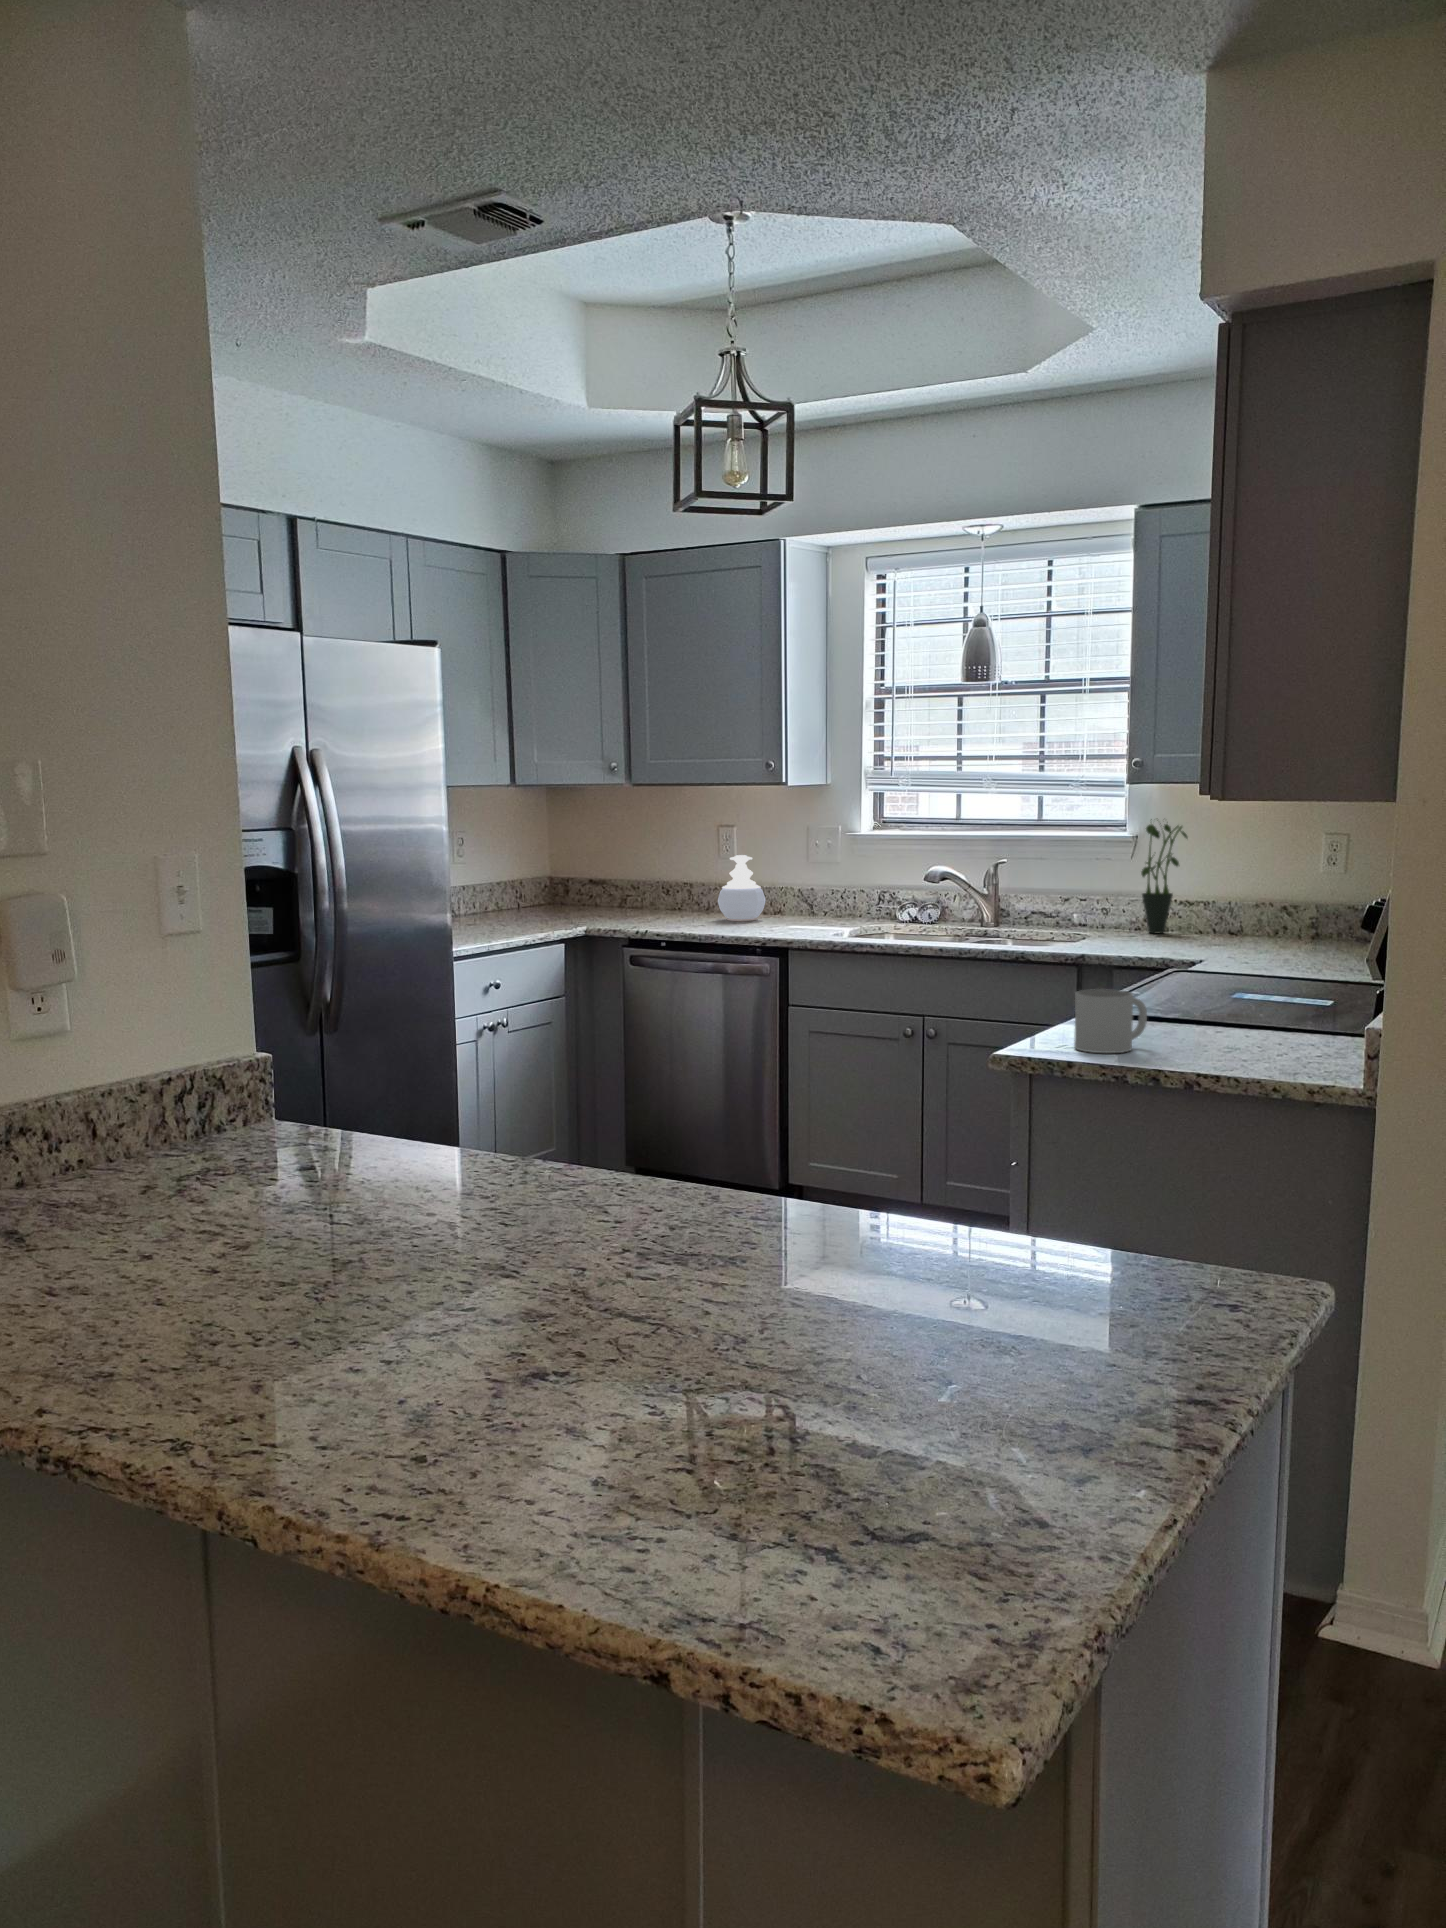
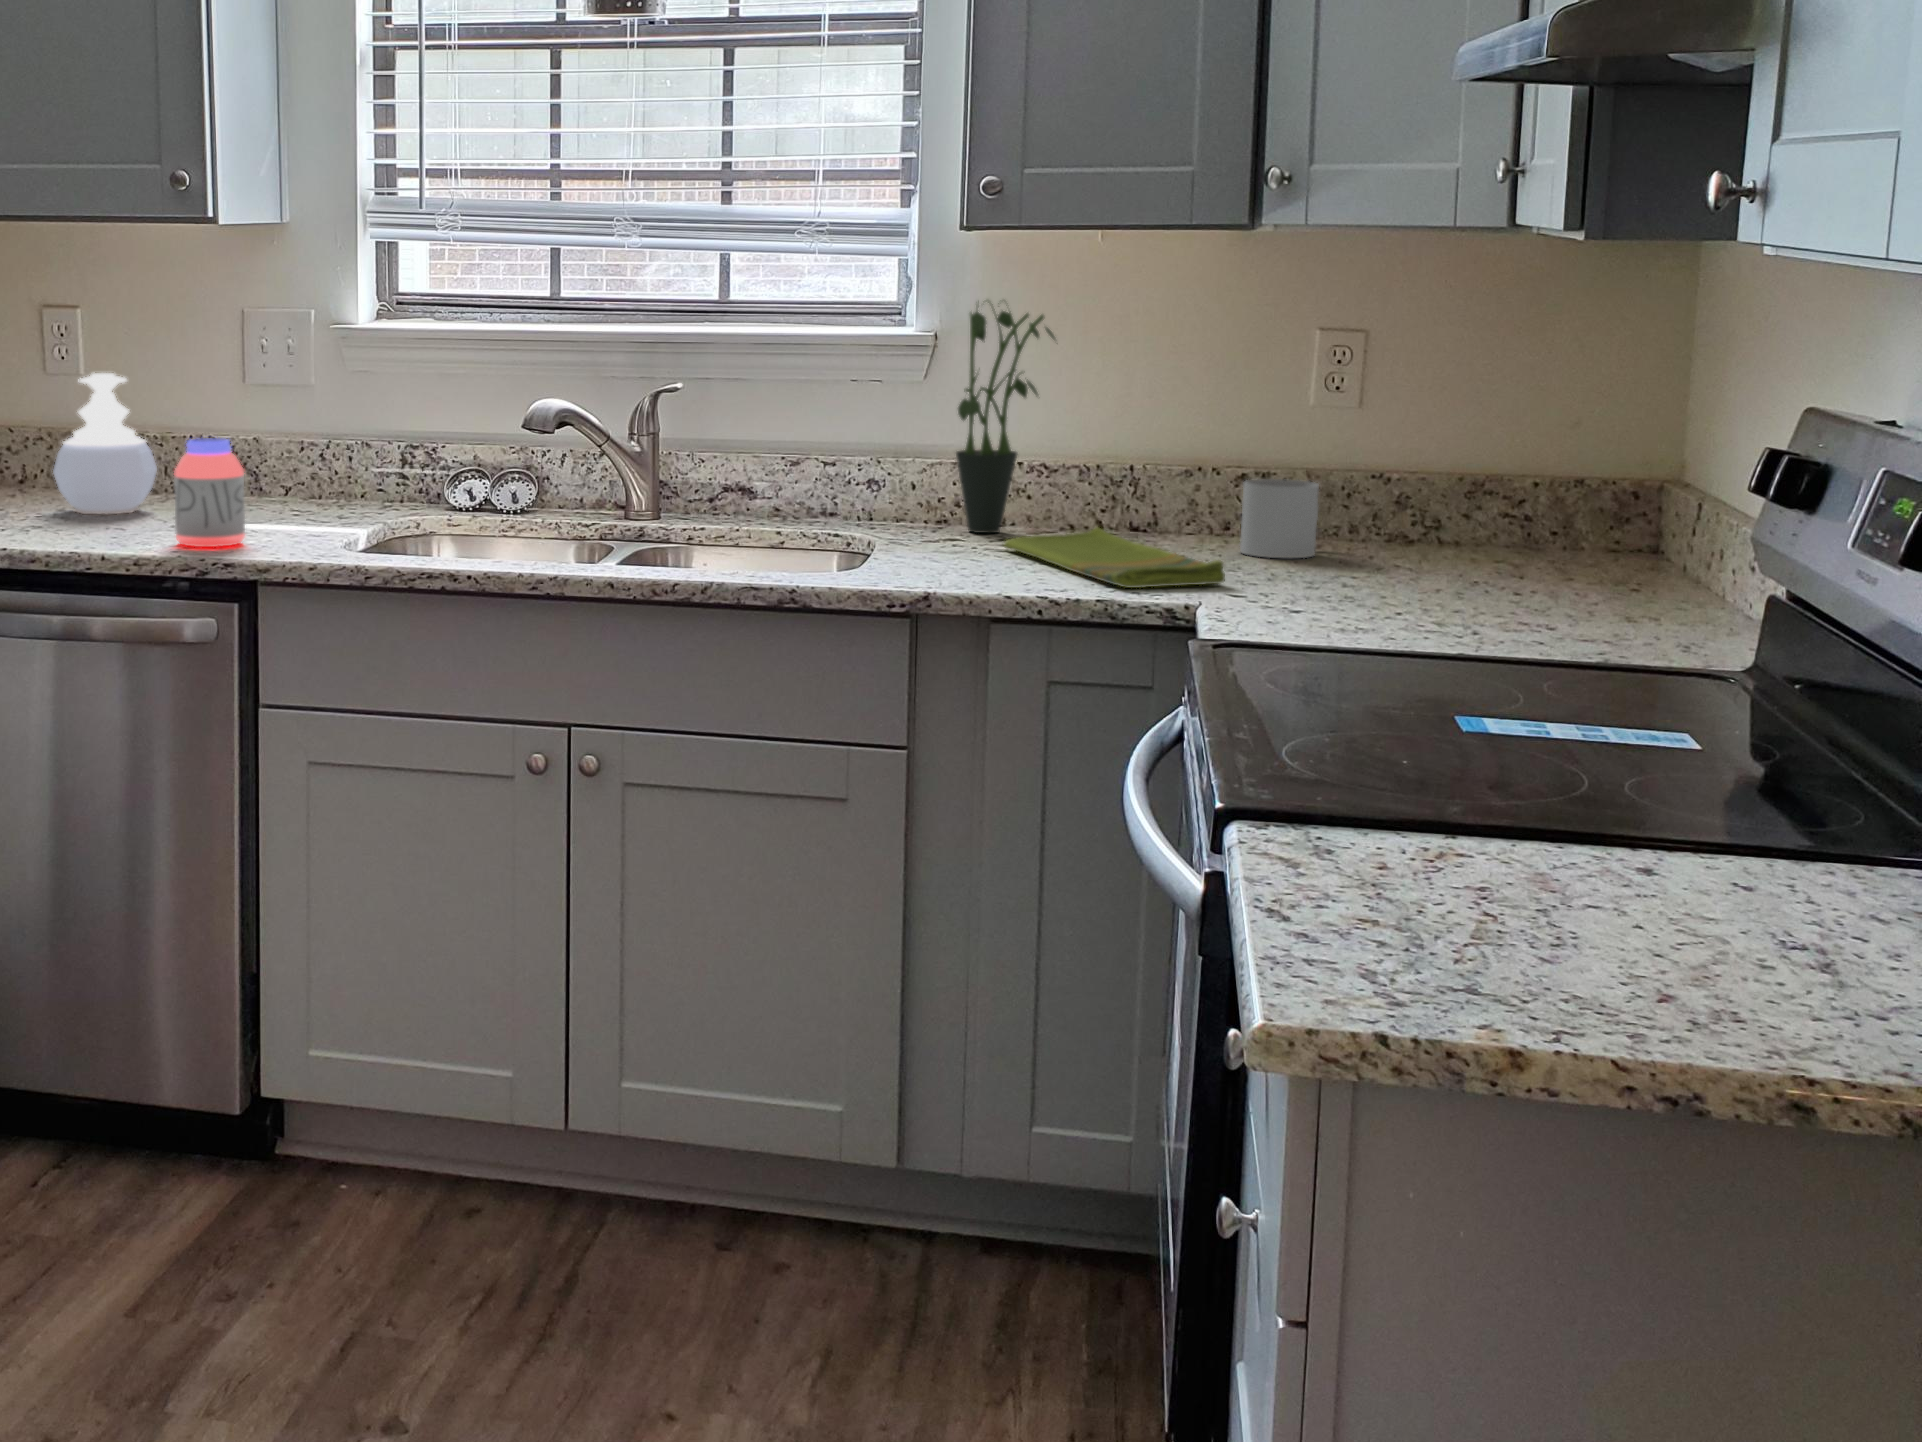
jar: none [761,883,793,932] -> present [174,438,245,547]
dish towel: none [1151,929,1235,953] -> present [1004,527,1225,588]
mug: present [1074,989,1147,1053] -> present [1240,479,1319,558]

